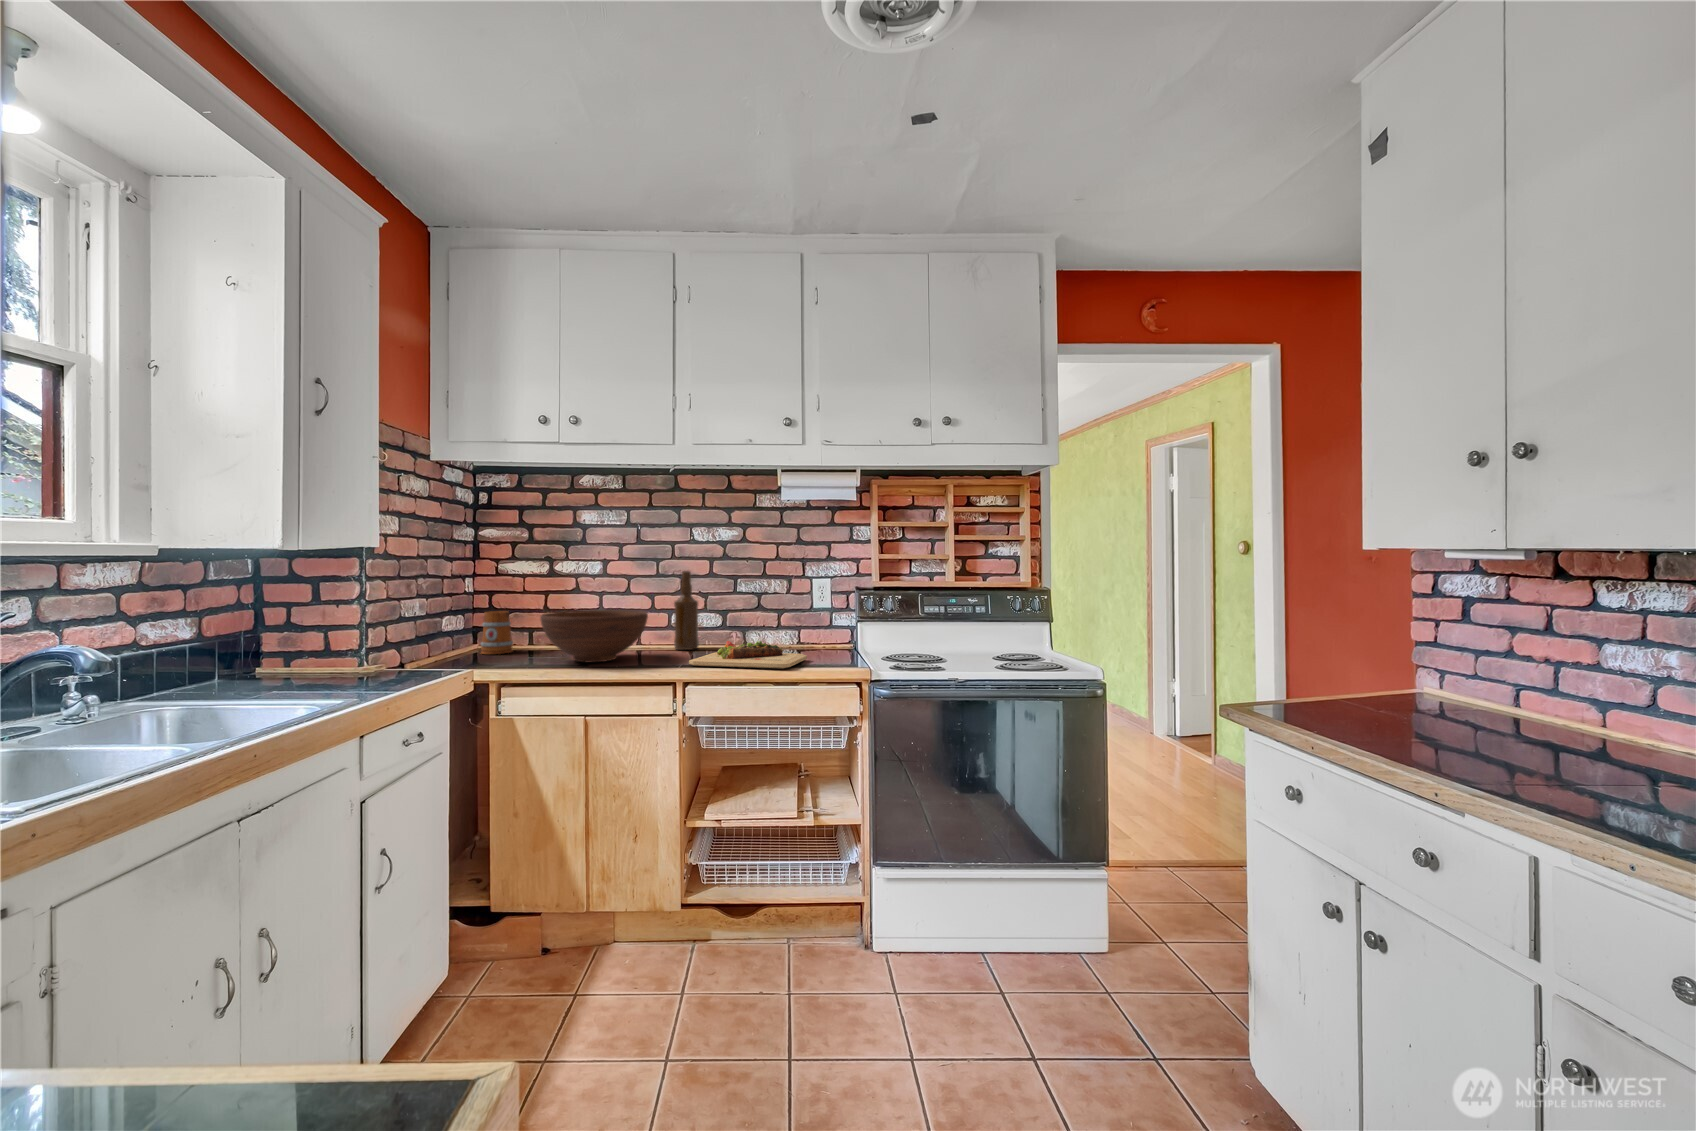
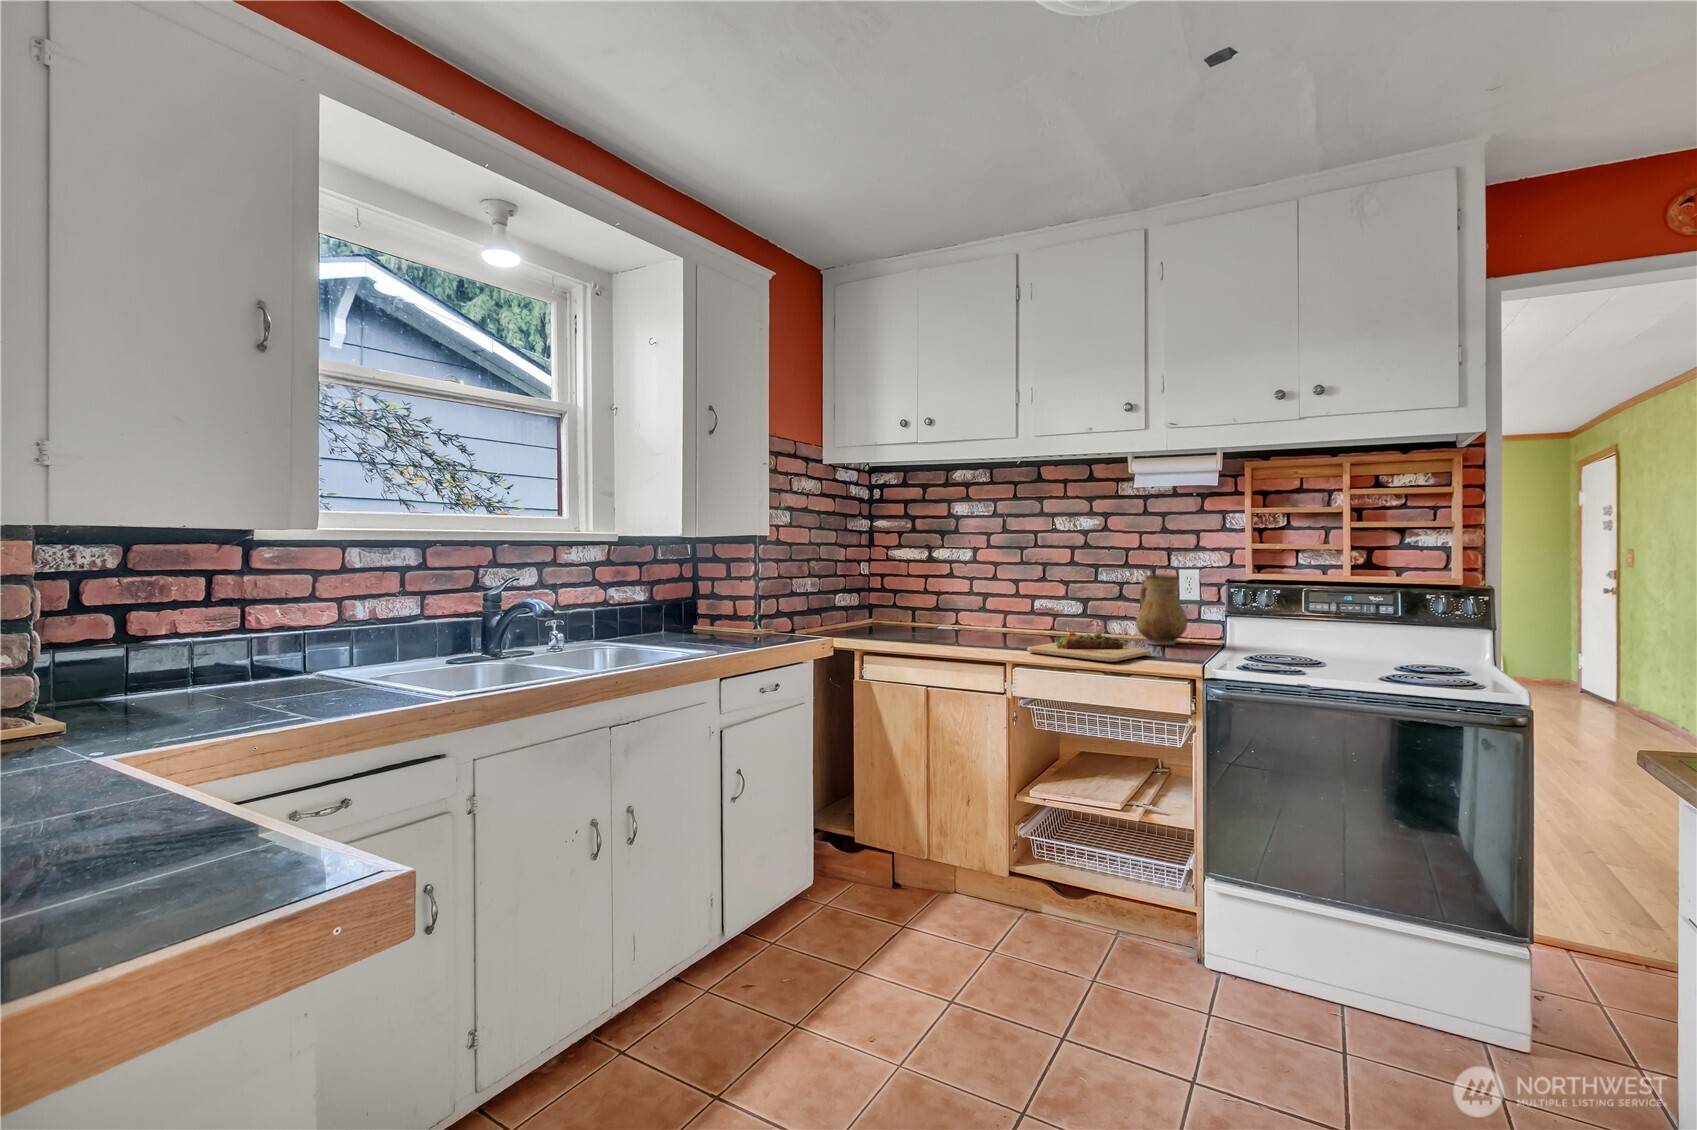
bottle: present [674,571,699,650] -> none [1034,559,1059,637]
ceramic pitcher: none [776,584,823,650] -> present [1136,574,1187,645]
fruit bowl: present [540,610,648,662] -> none [906,595,999,643]
mug: present [481,611,513,654] -> none [871,592,897,630]

